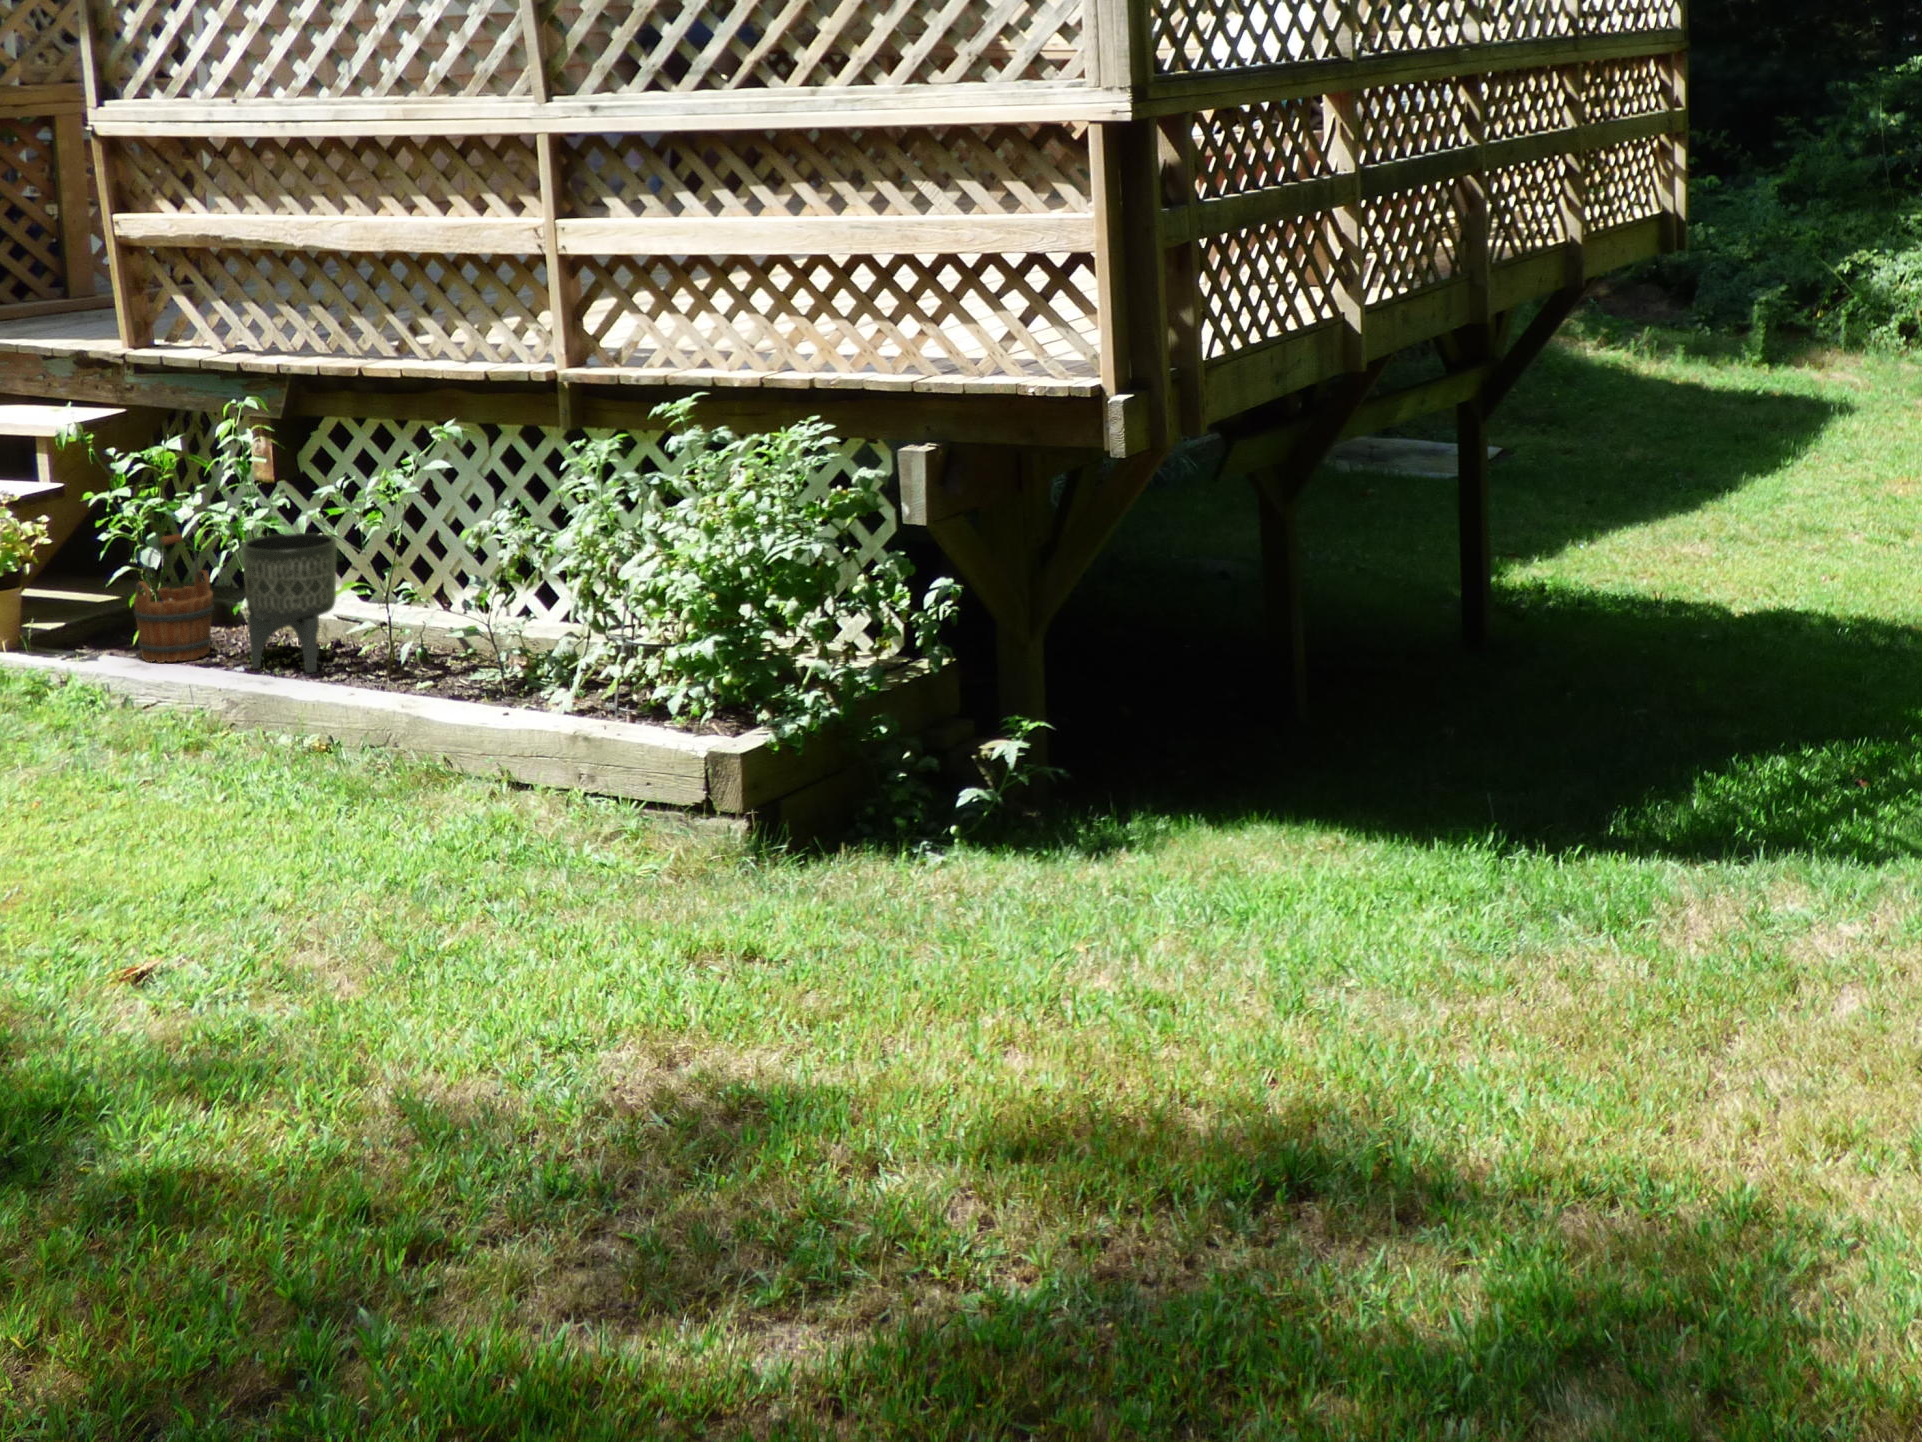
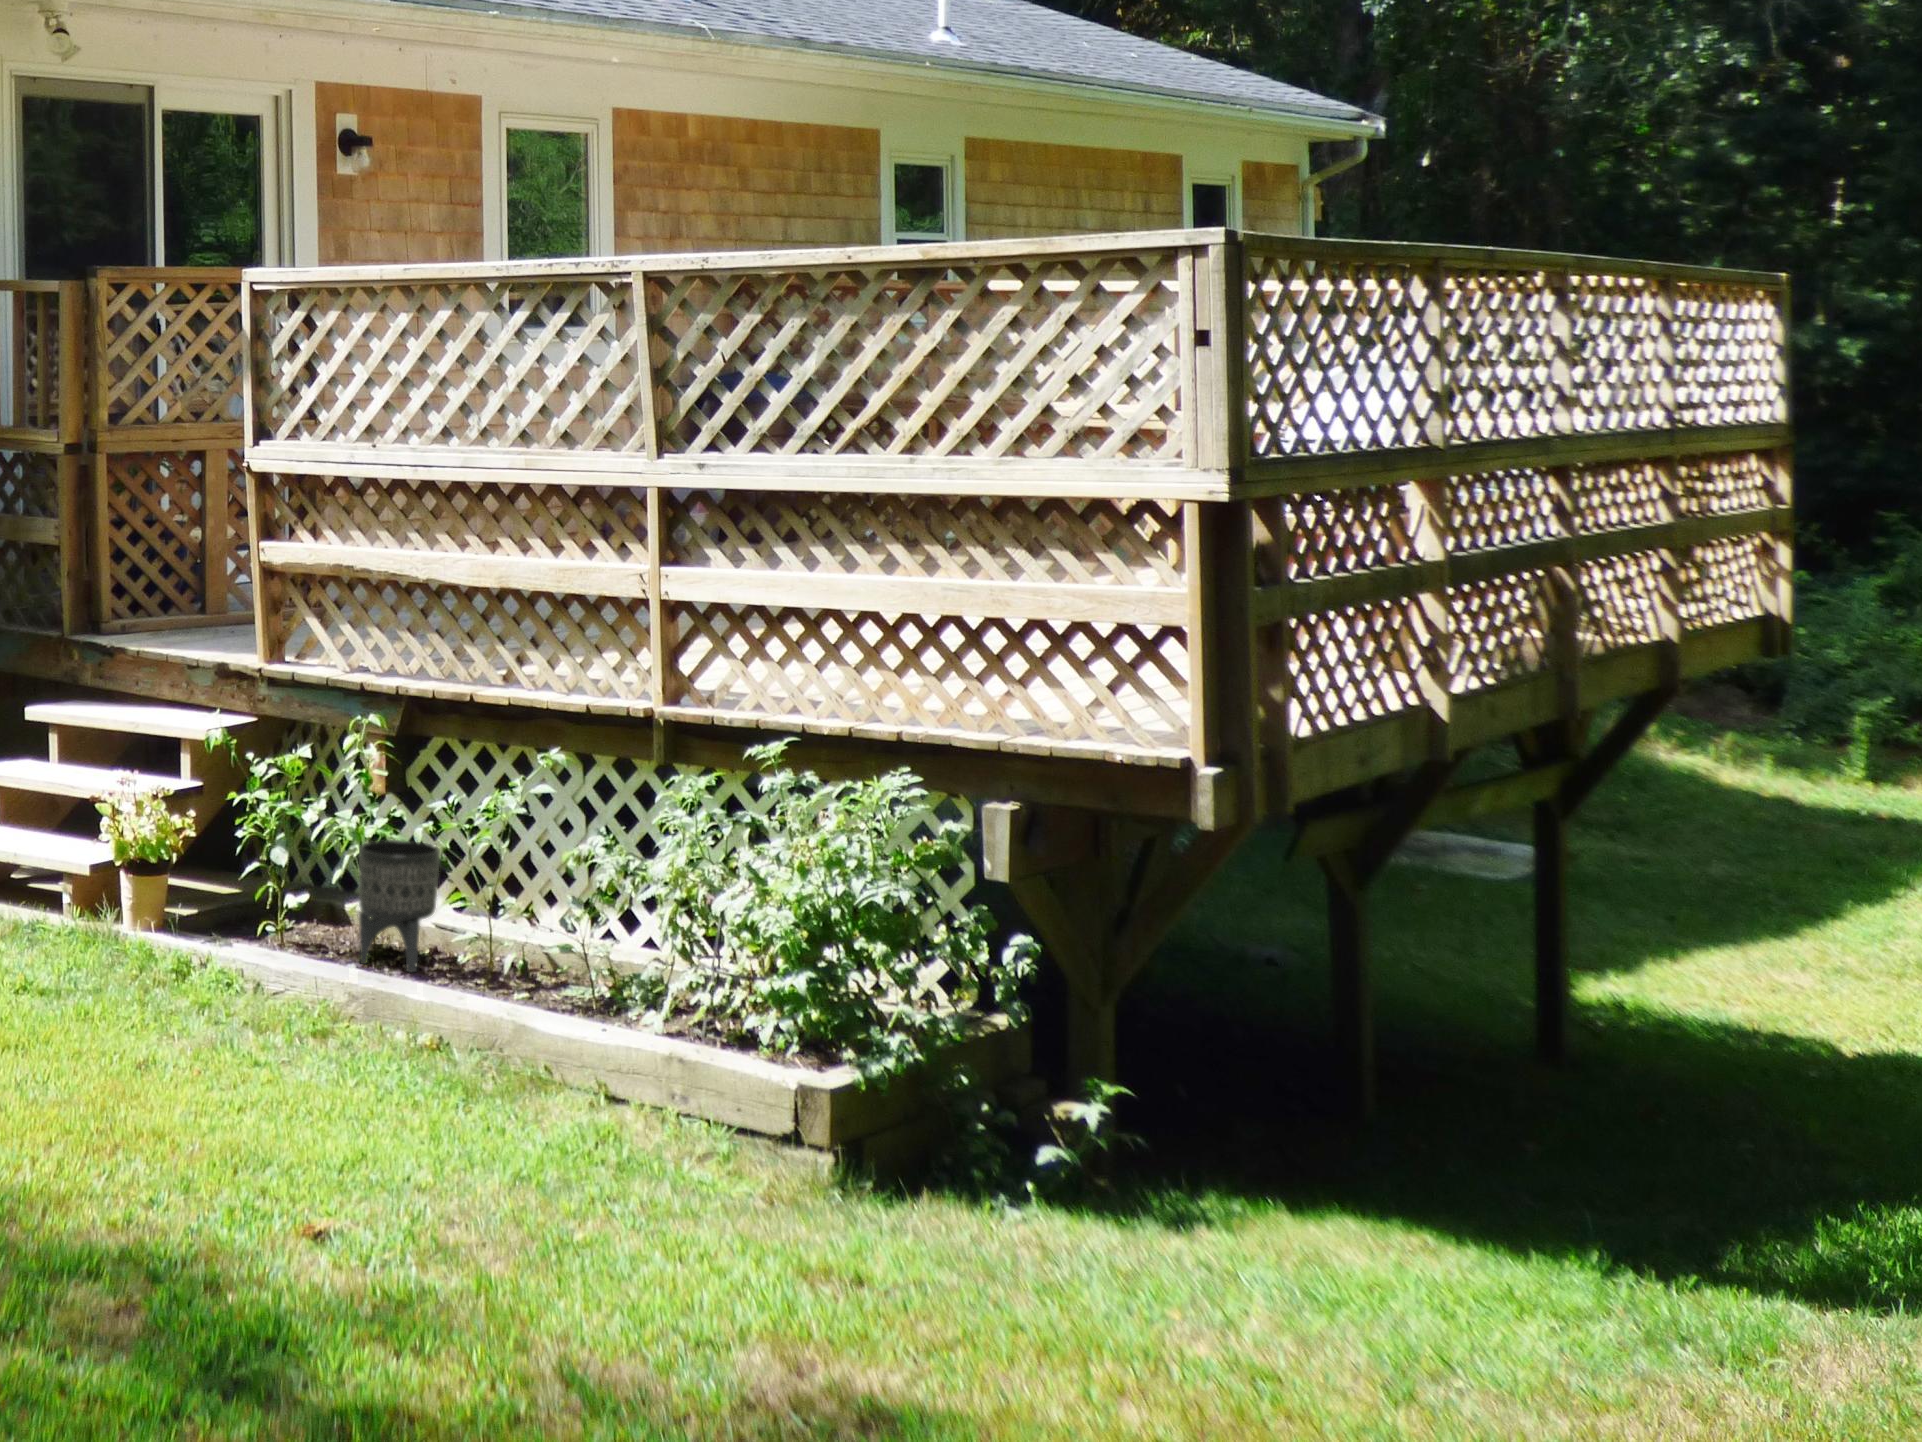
wooden bucket: present [134,534,214,663] -> none [261,832,328,950]

